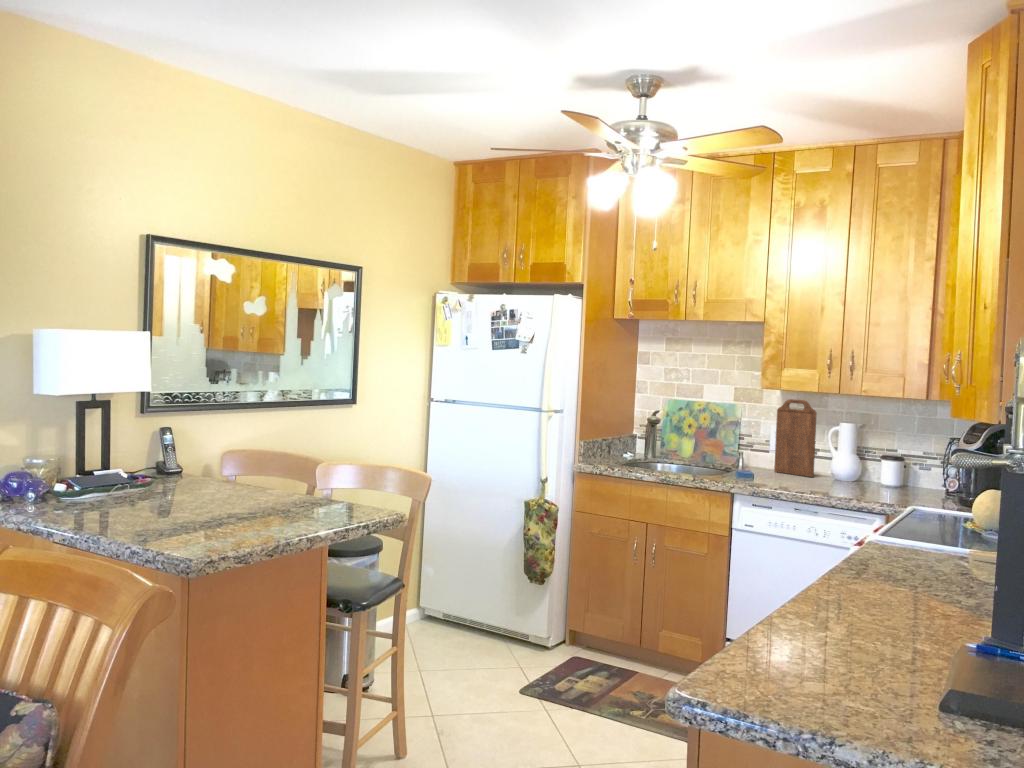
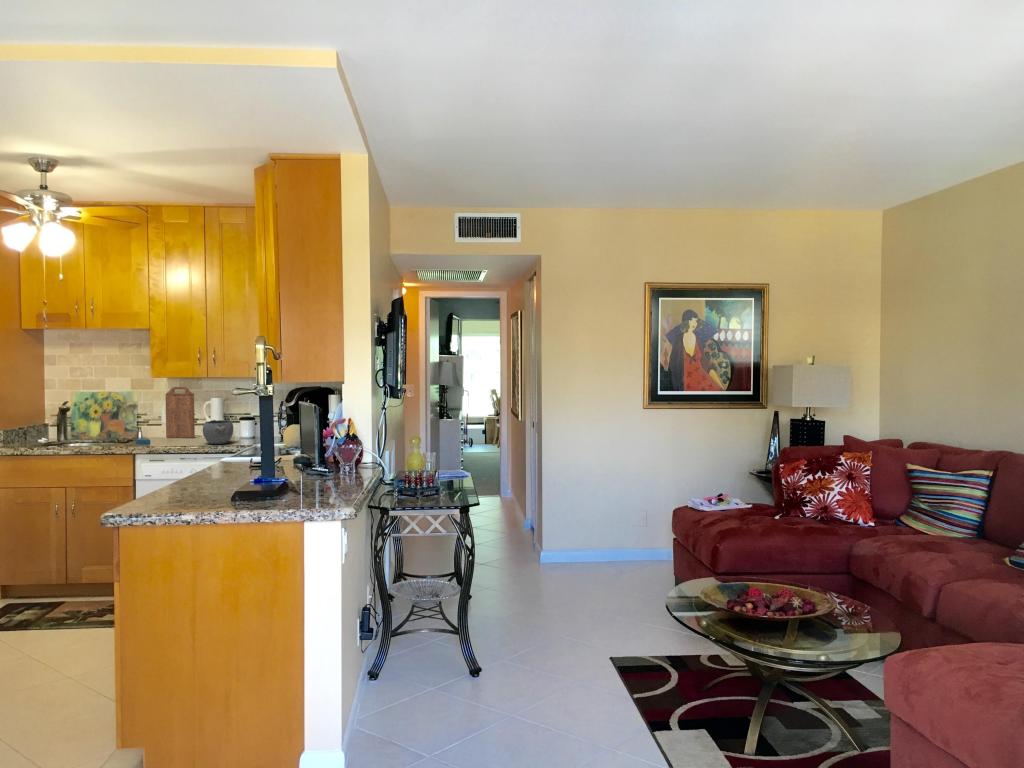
bowl: none [826,454,874,493] -> present [203,420,233,444]

